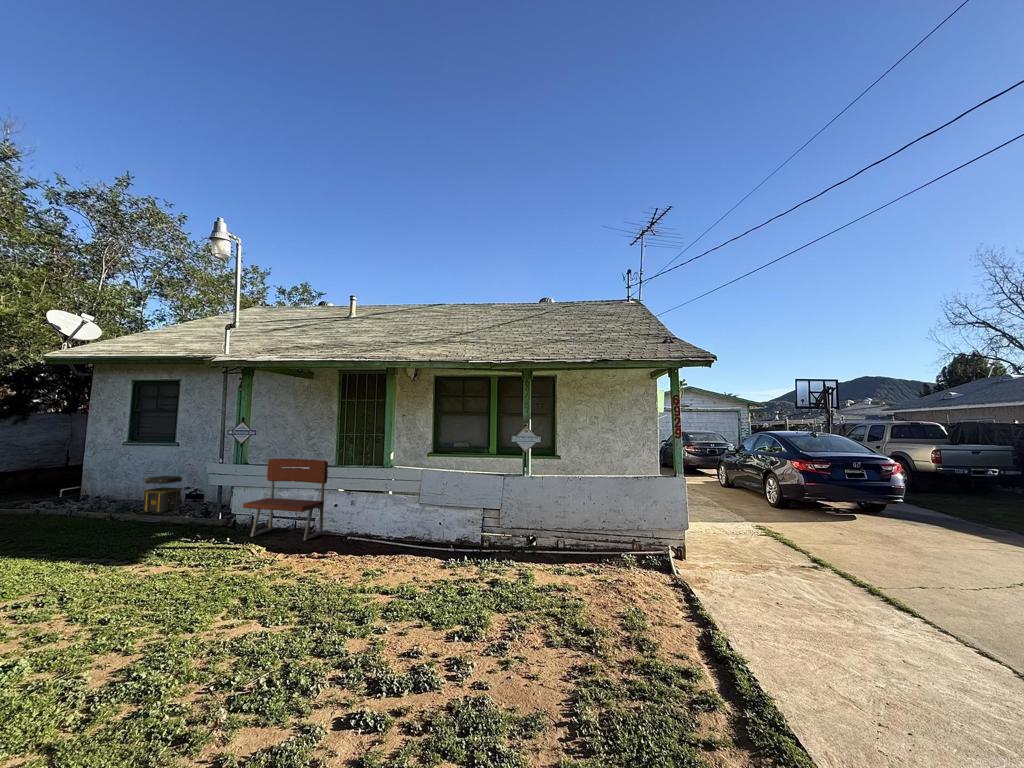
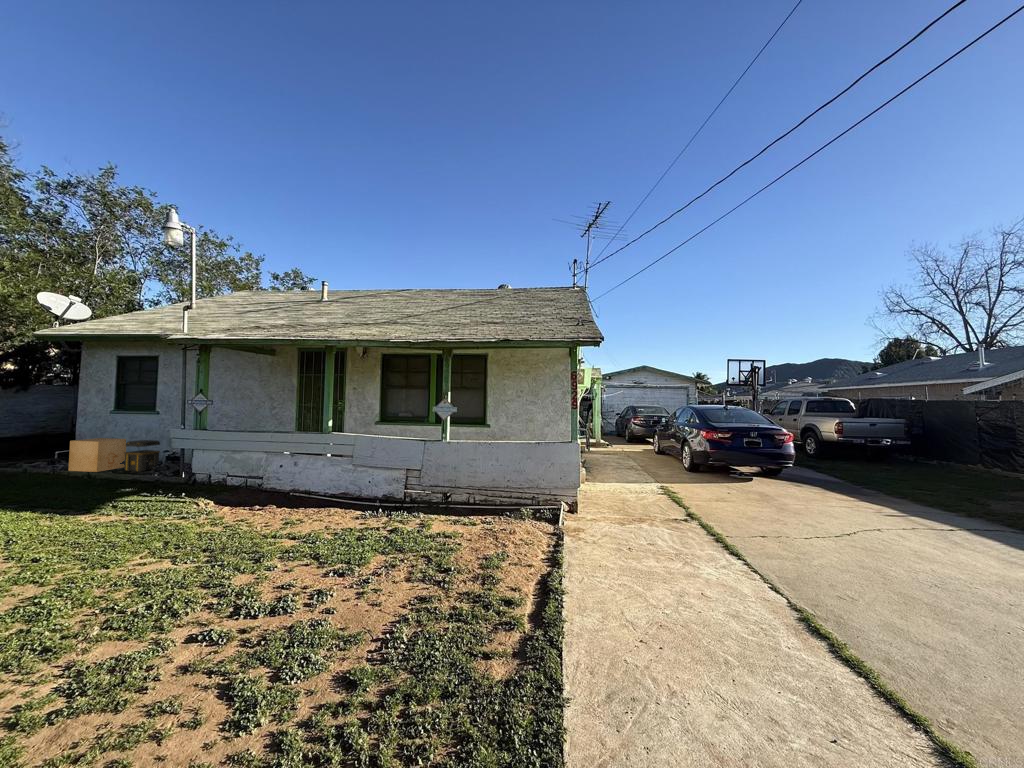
bench: present [243,459,328,541] -> none [197,425,274,496]
cardboard box: none [80,474,143,513] -> present [68,438,126,472]

